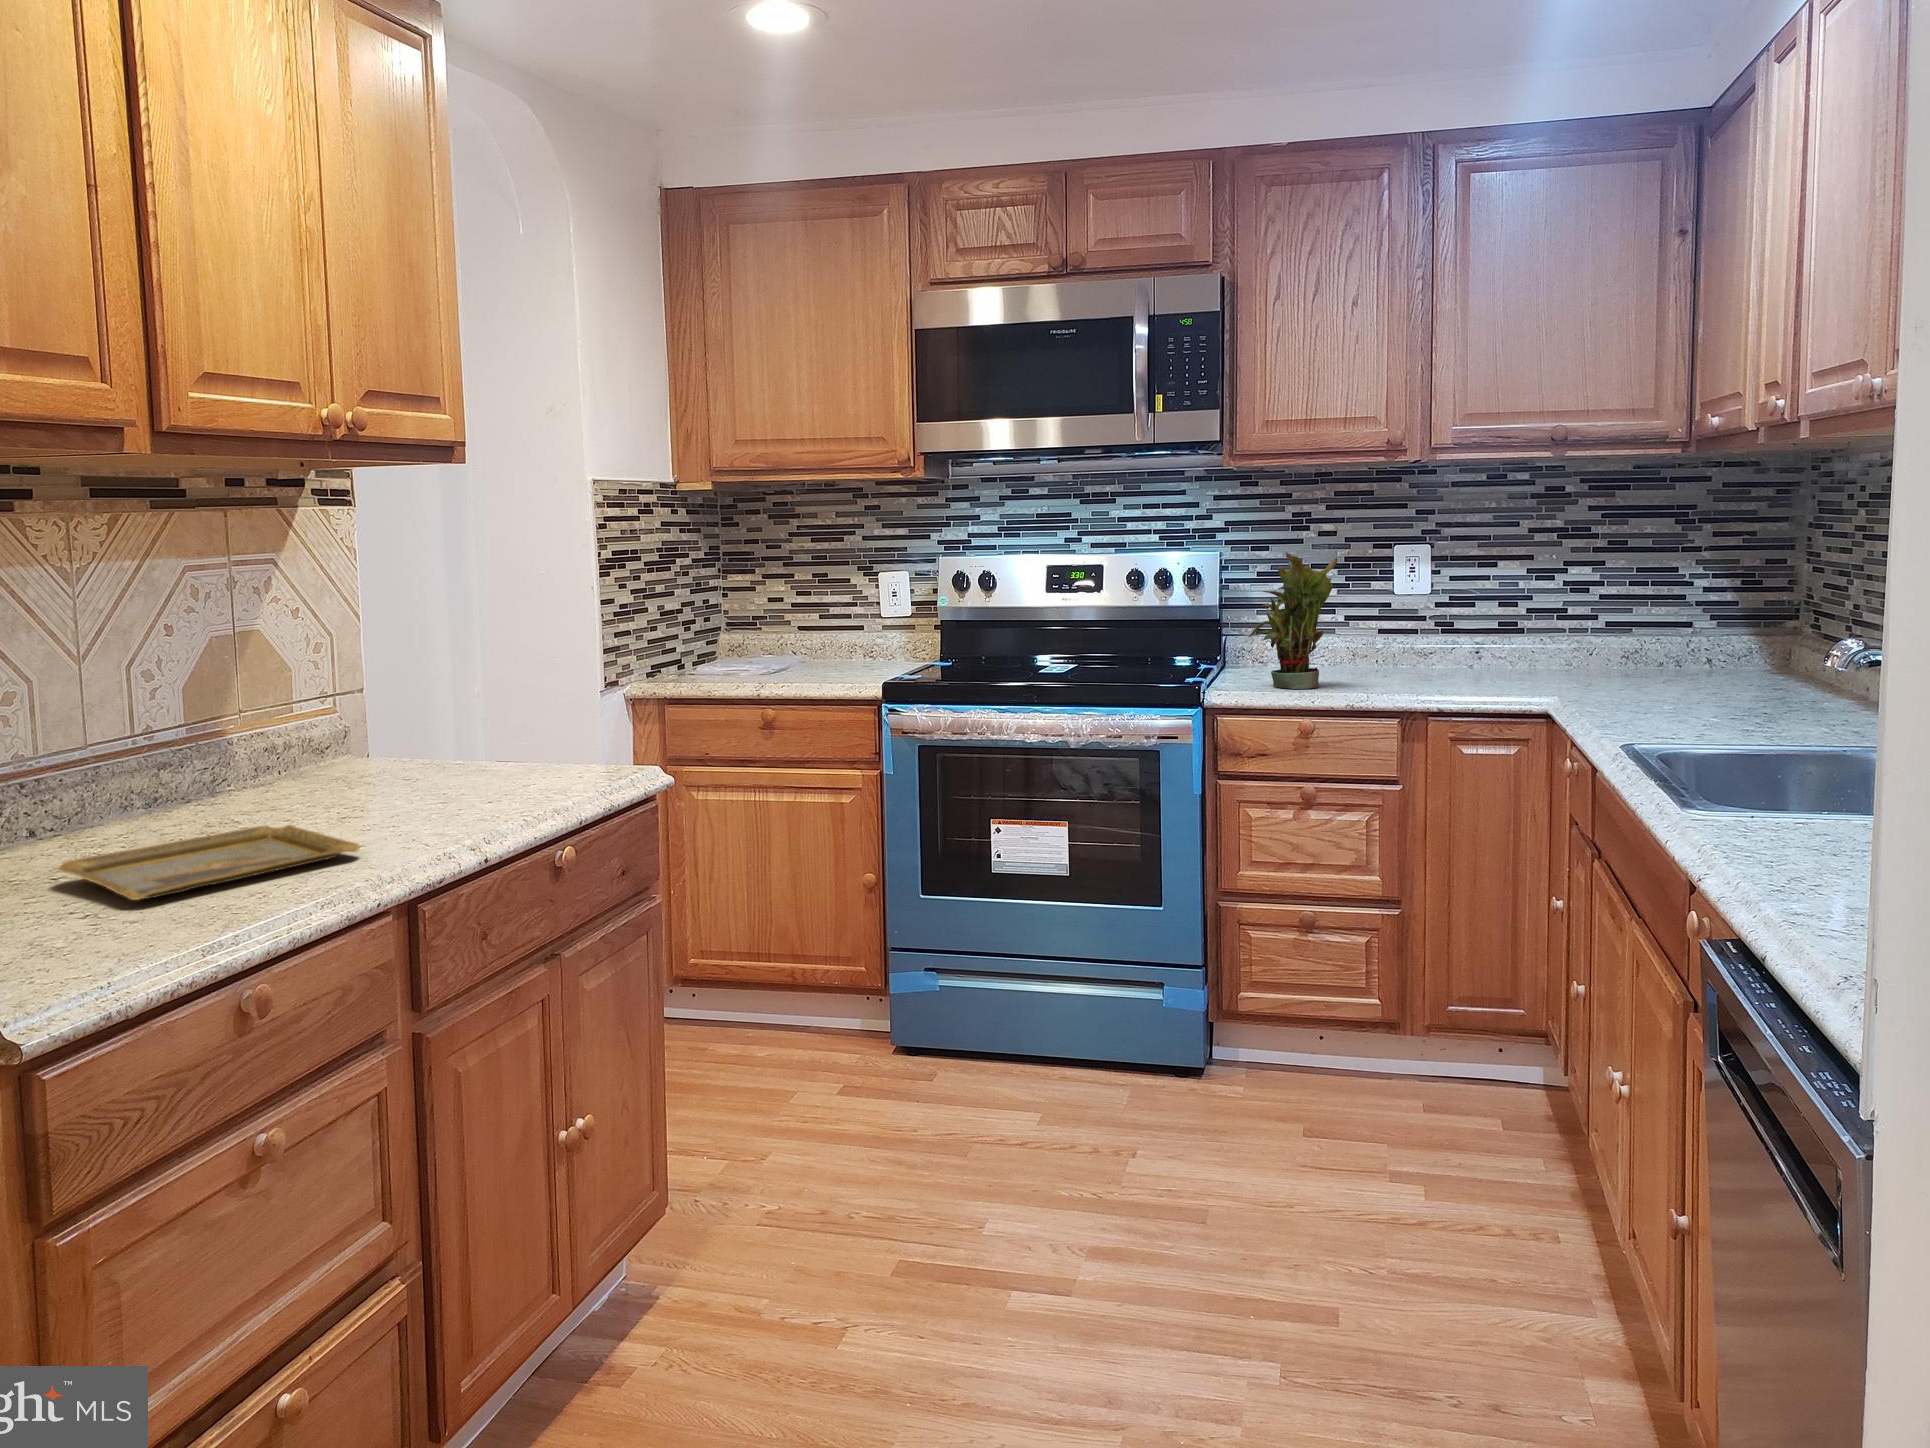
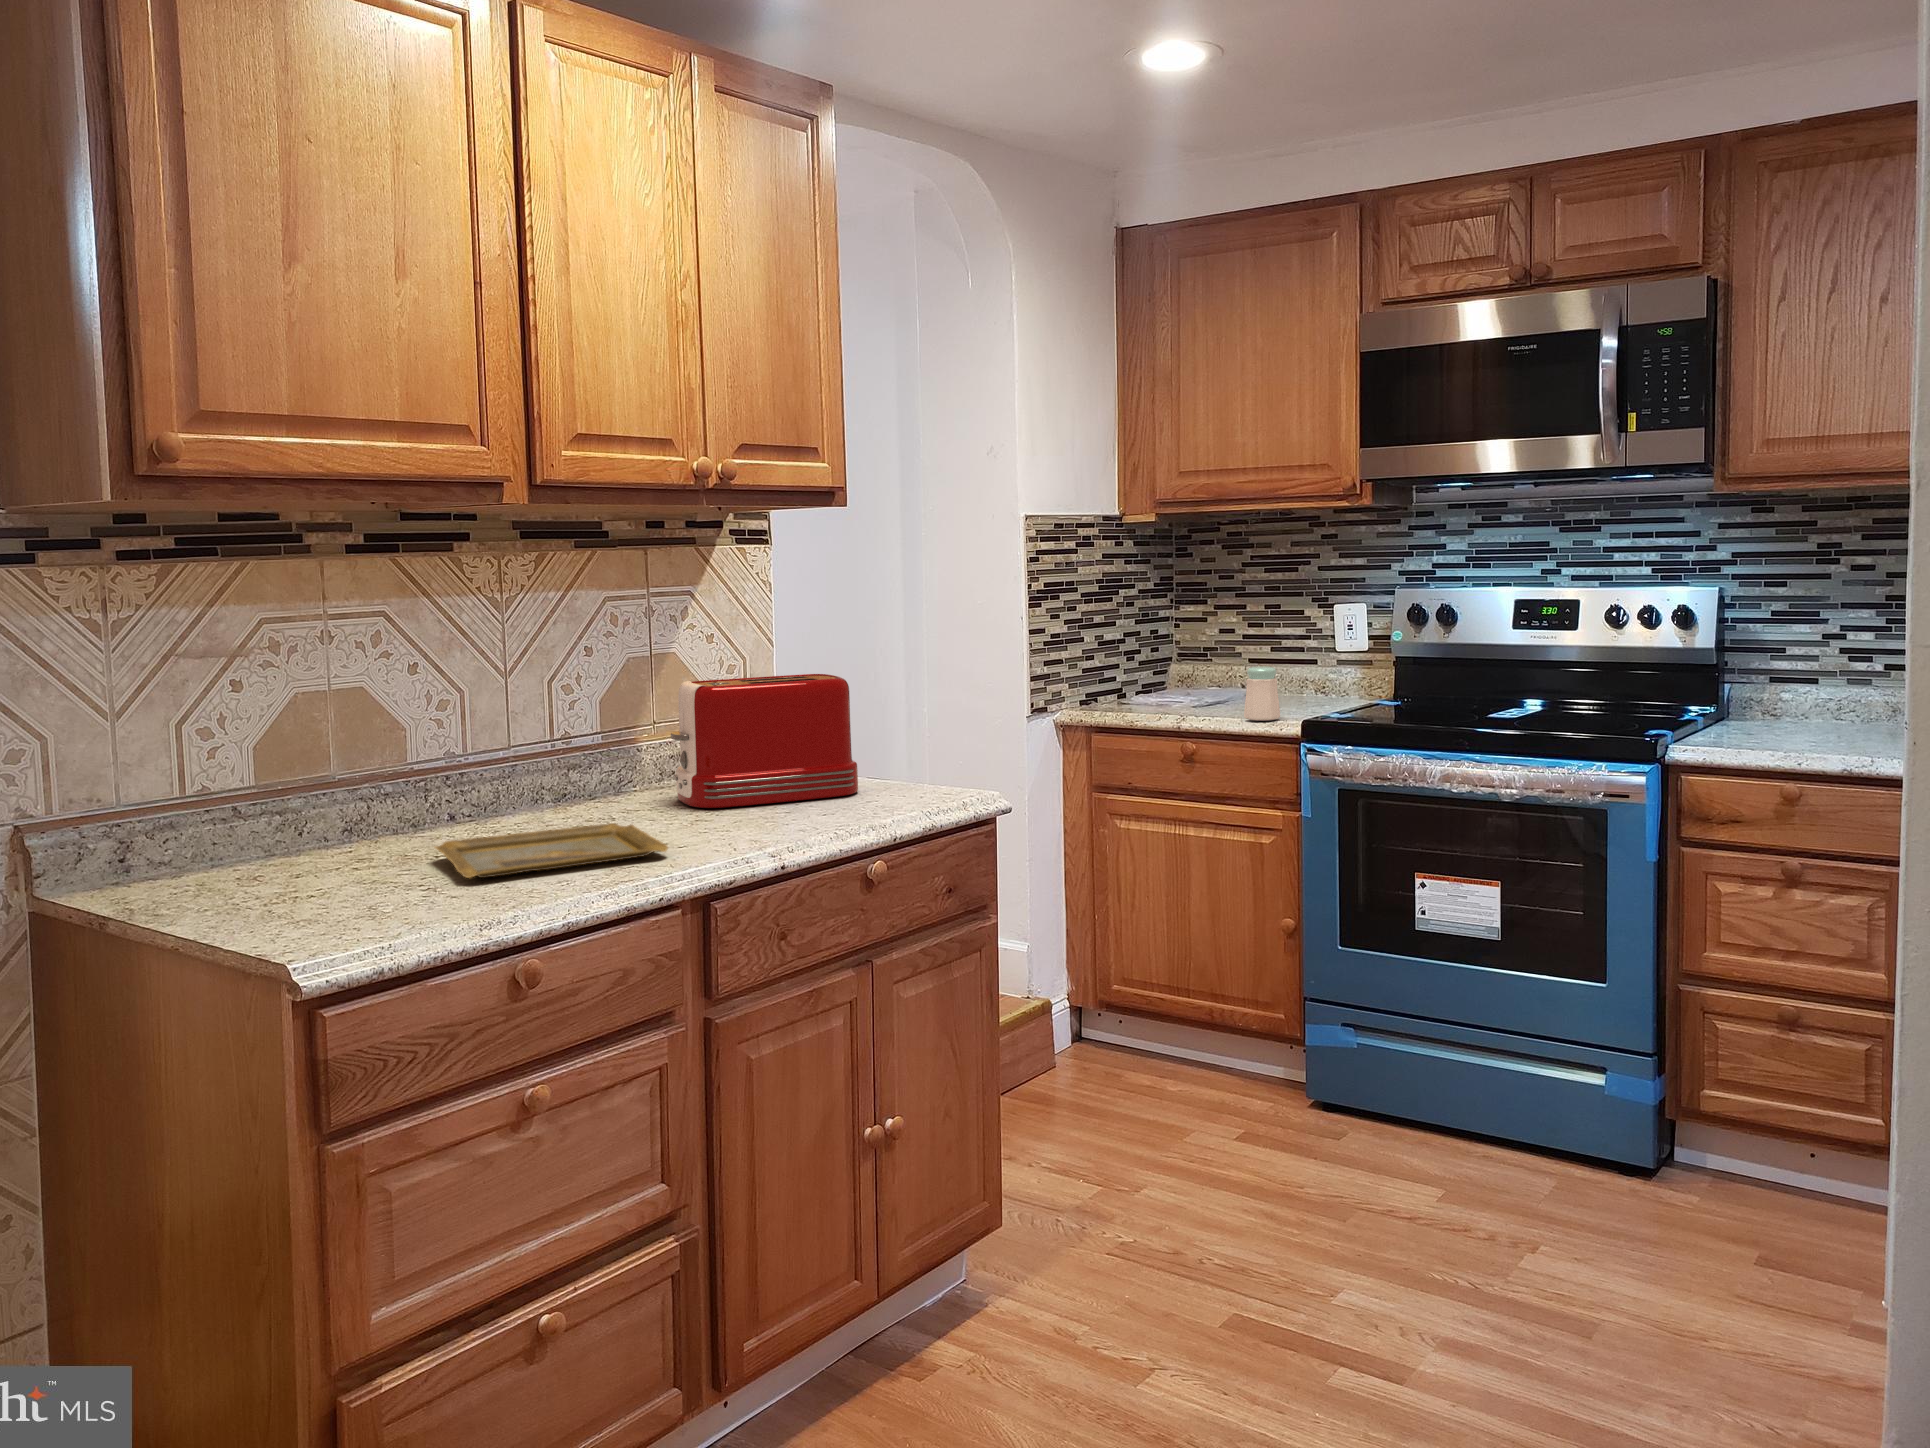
potted plant: present [1248,553,1337,689] -> none [1733,587,1855,749]
salt shaker: none [824,632,857,684] -> present [1244,666,1280,721]
toaster: none [292,649,506,803] -> present [671,674,858,808]

